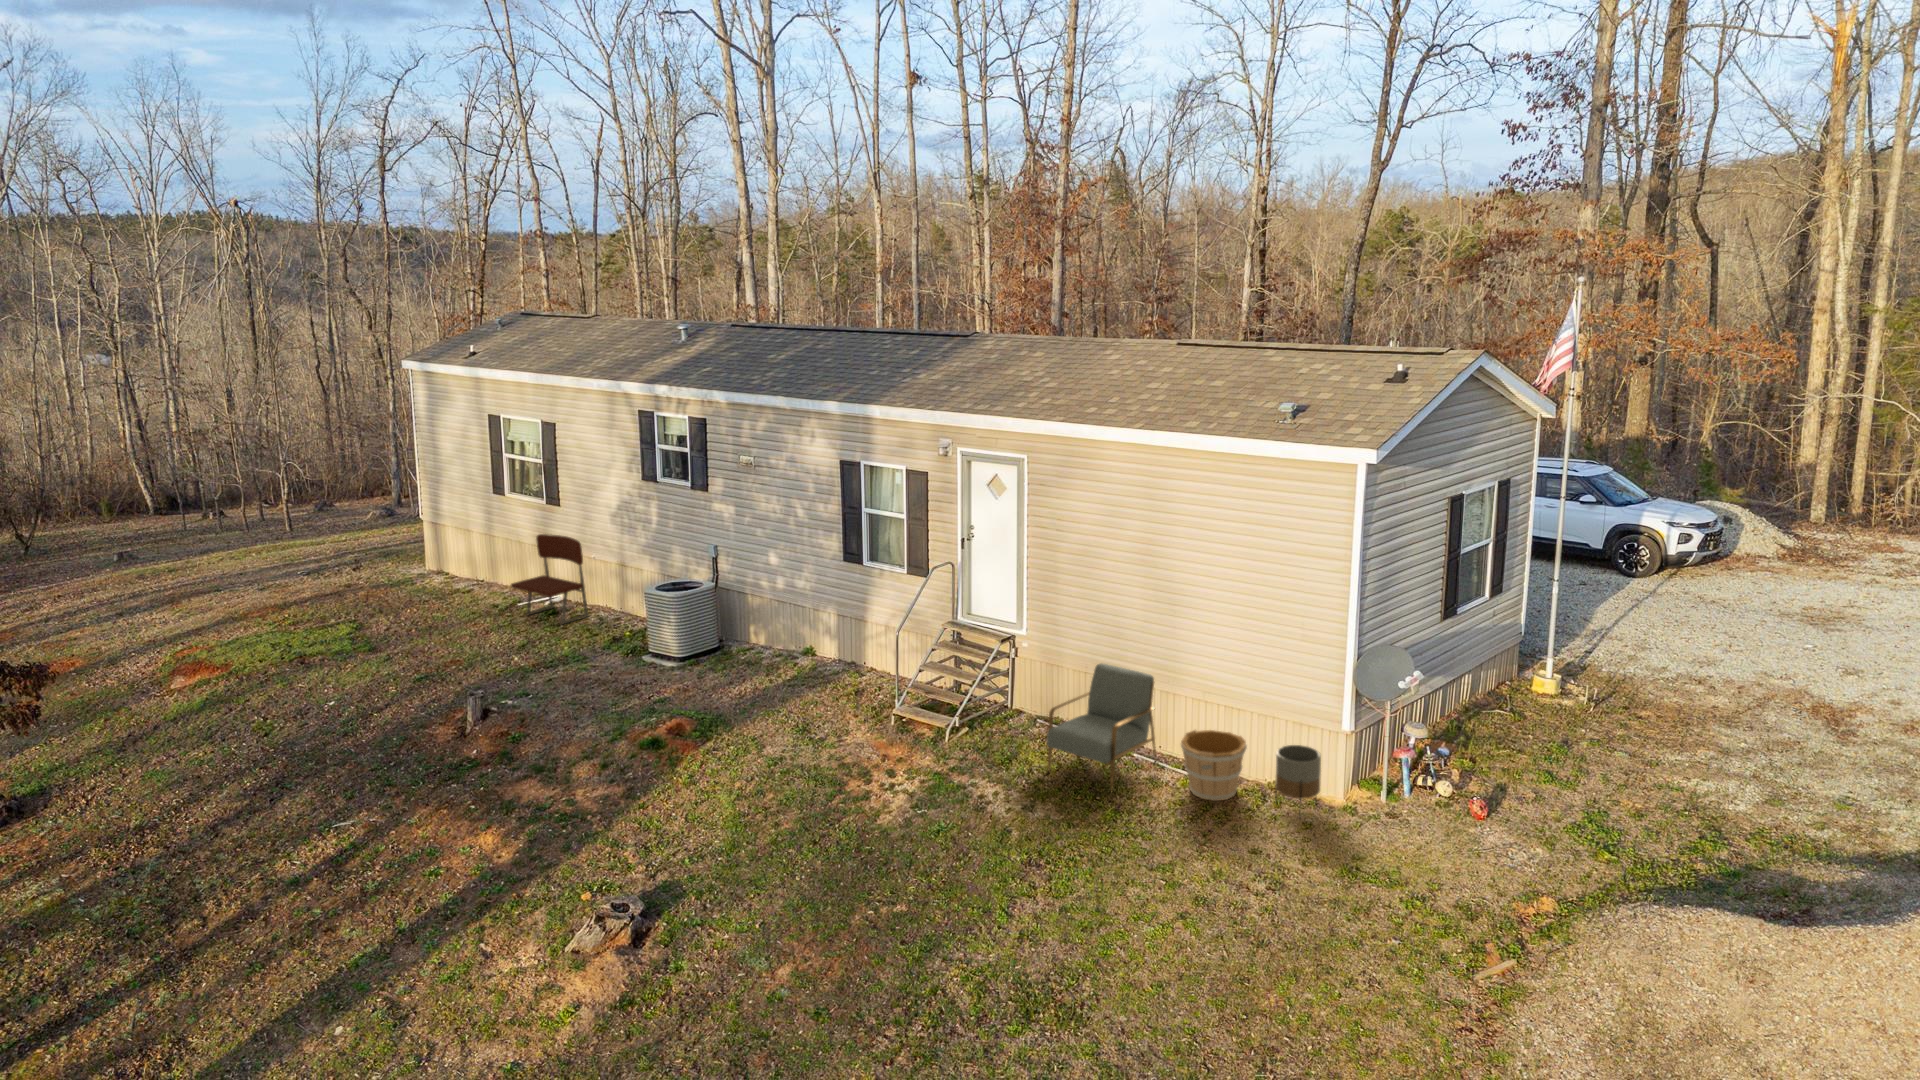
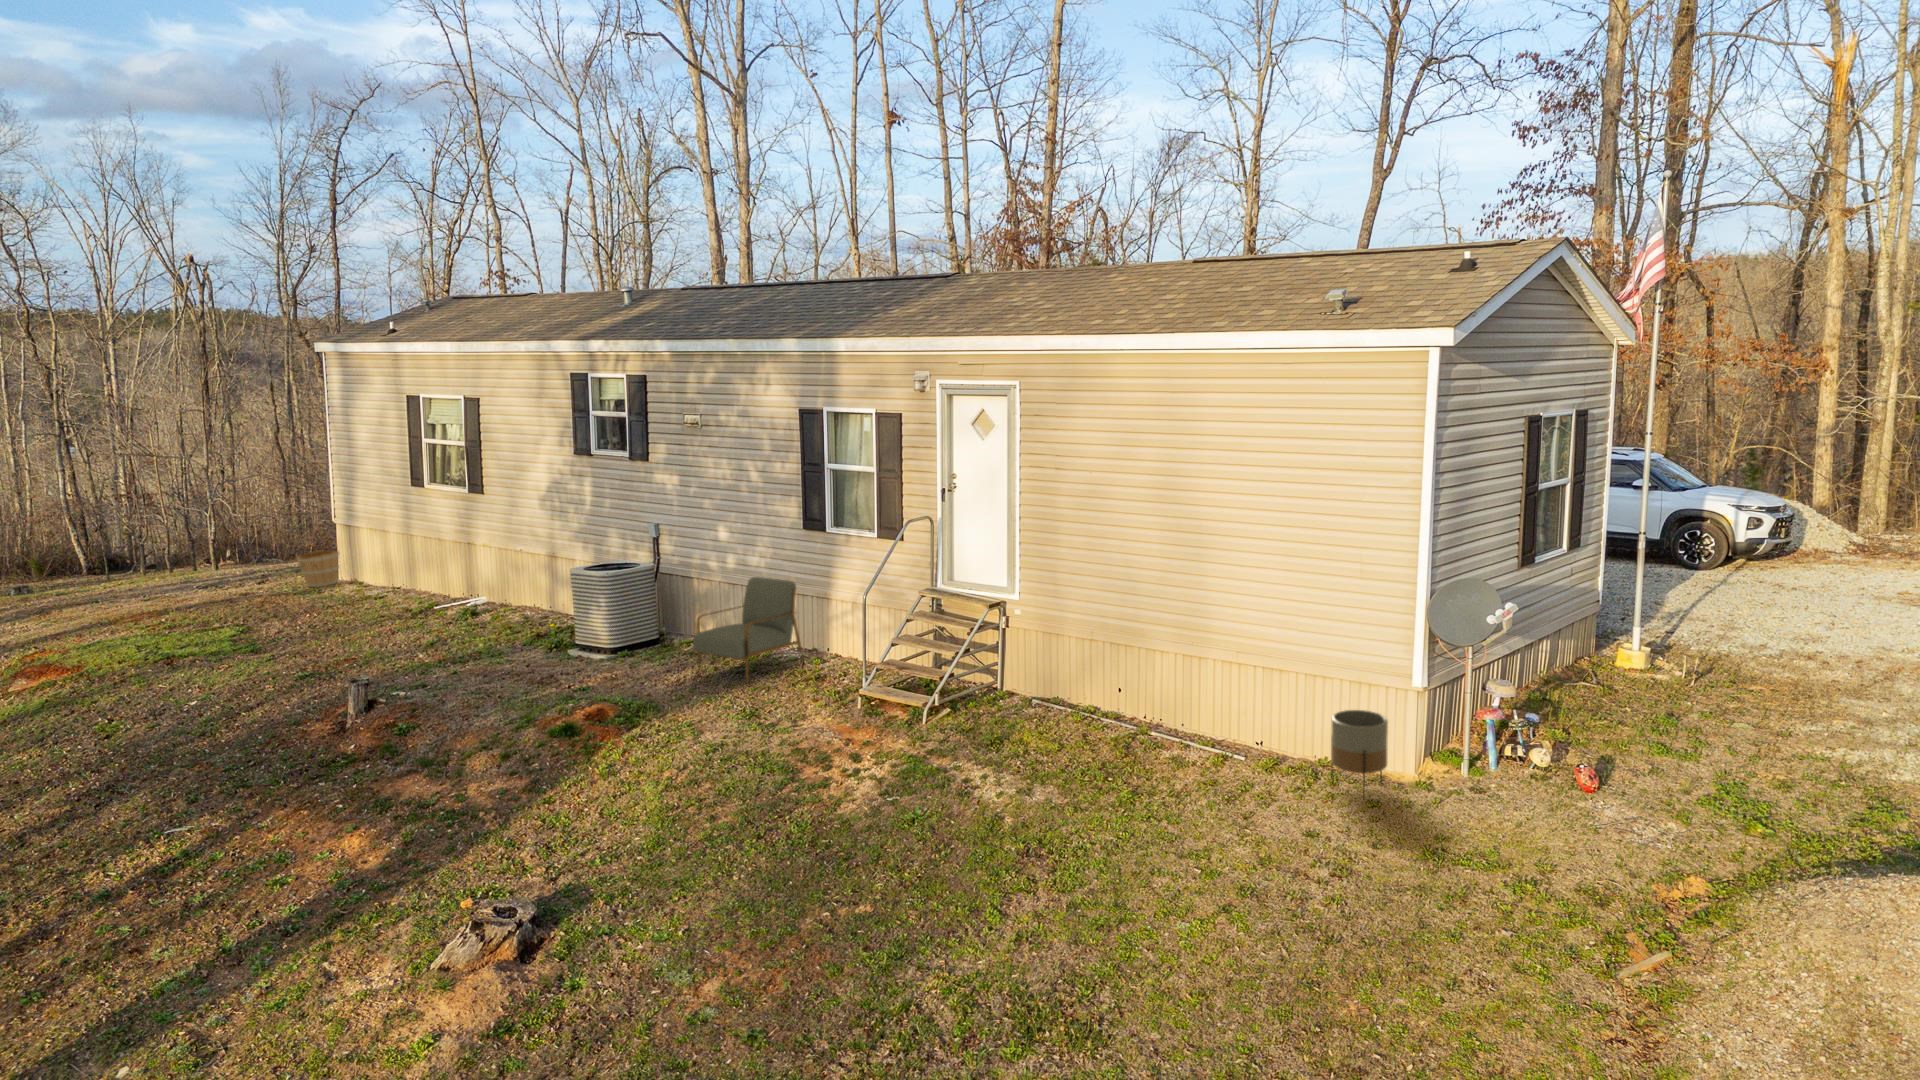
bench: present [511,534,589,624] -> none [422,521,514,623]
chair: present [1047,663,1156,792] -> present [693,577,805,686]
wooden bucket: present [1181,730,1247,801] -> present [296,550,339,587]

